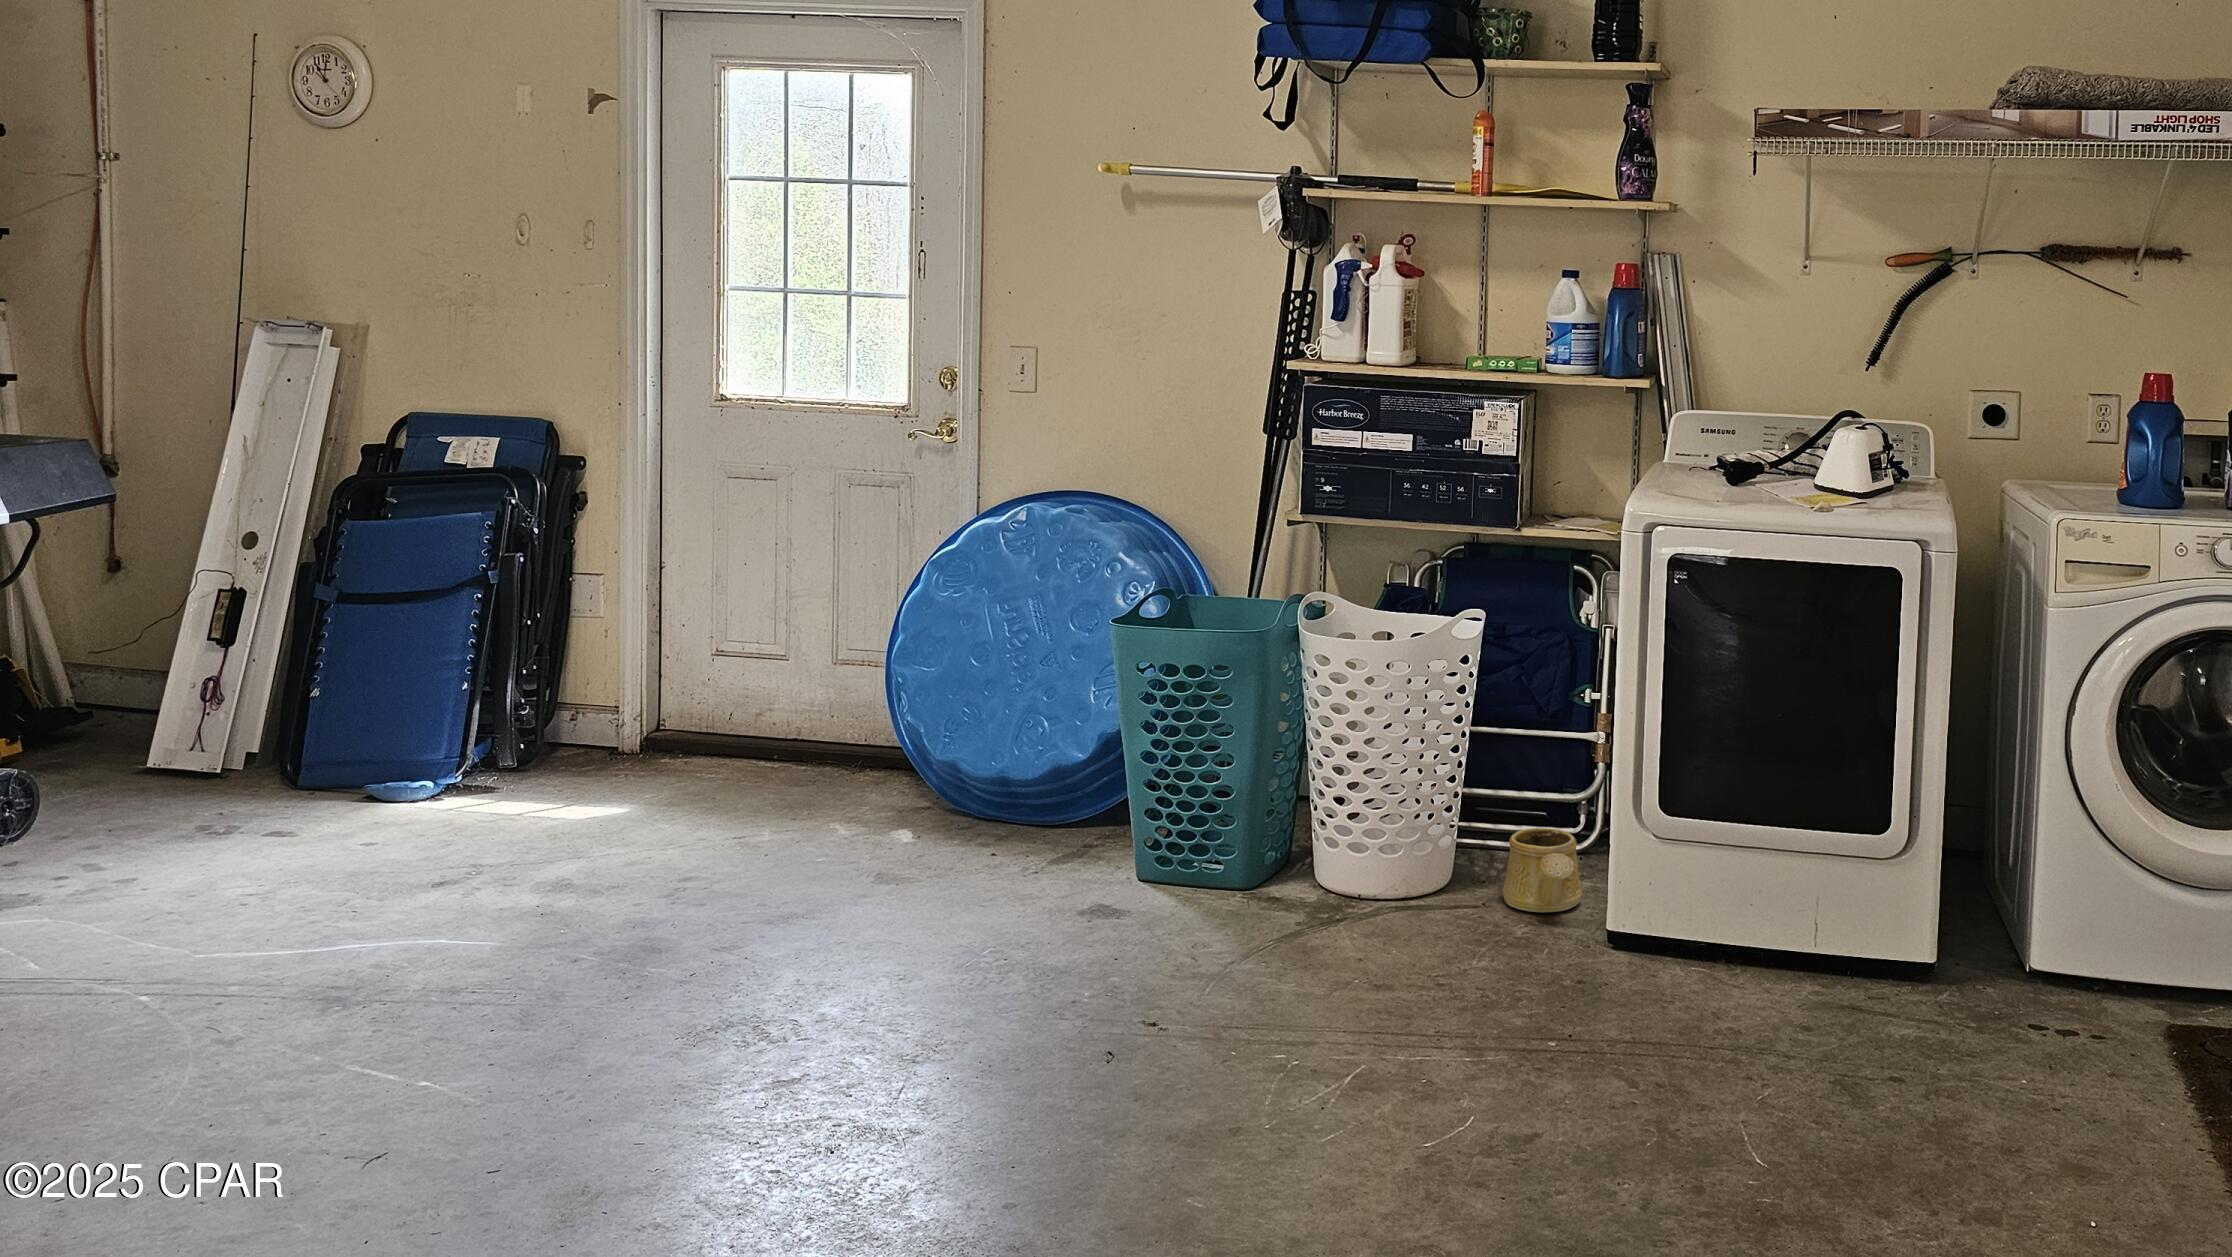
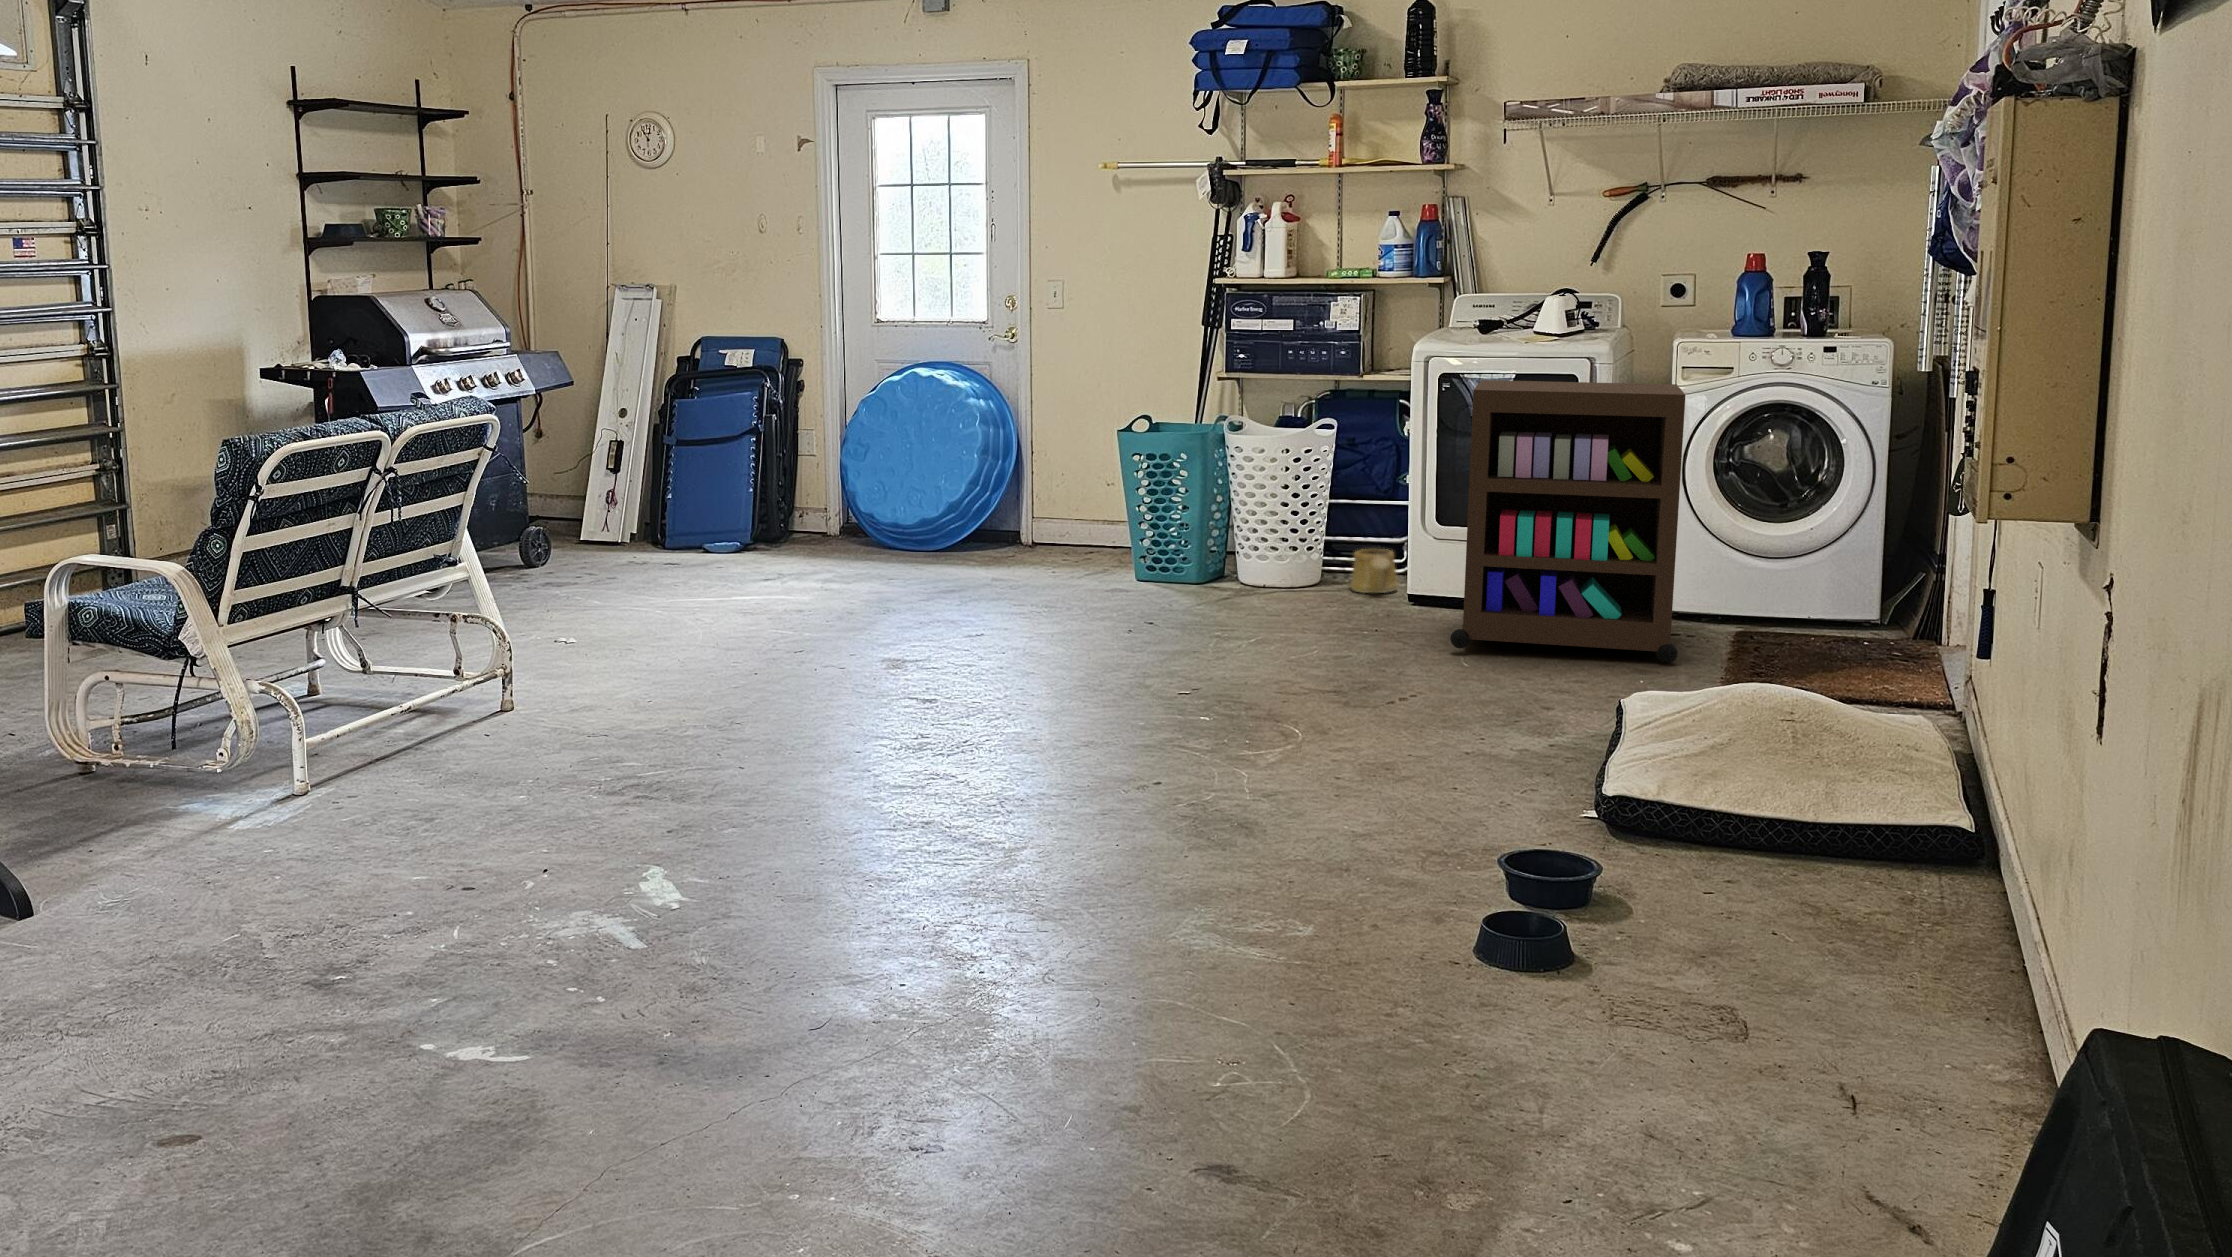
storage cabinet: none [1715,576,2154,1139] -> present [1450,380,1685,663]

